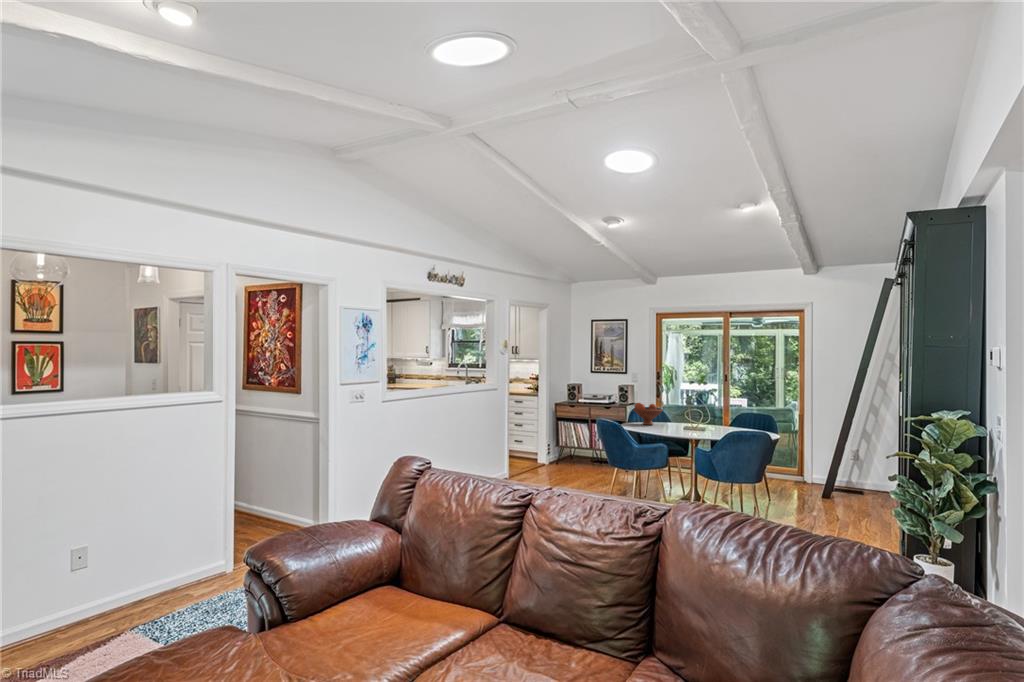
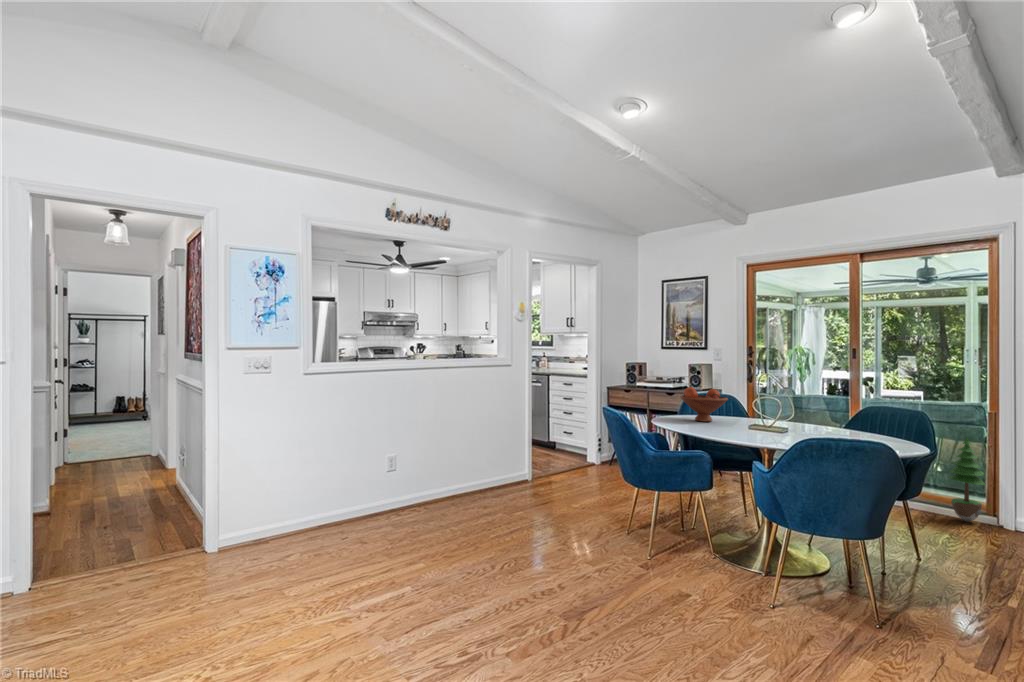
potted tree: none [779,430,800,482] -> present [948,438,985,522]

